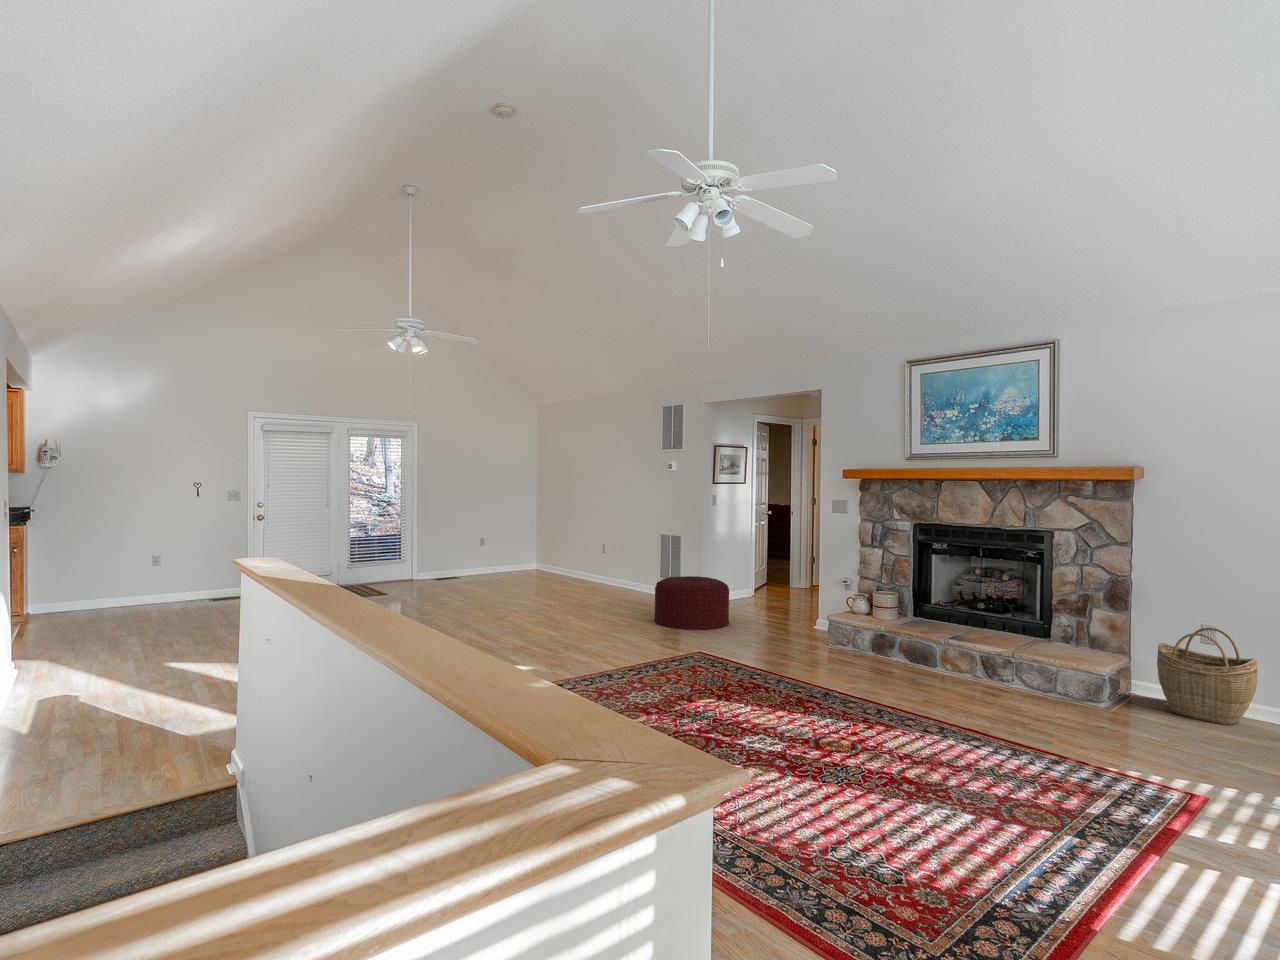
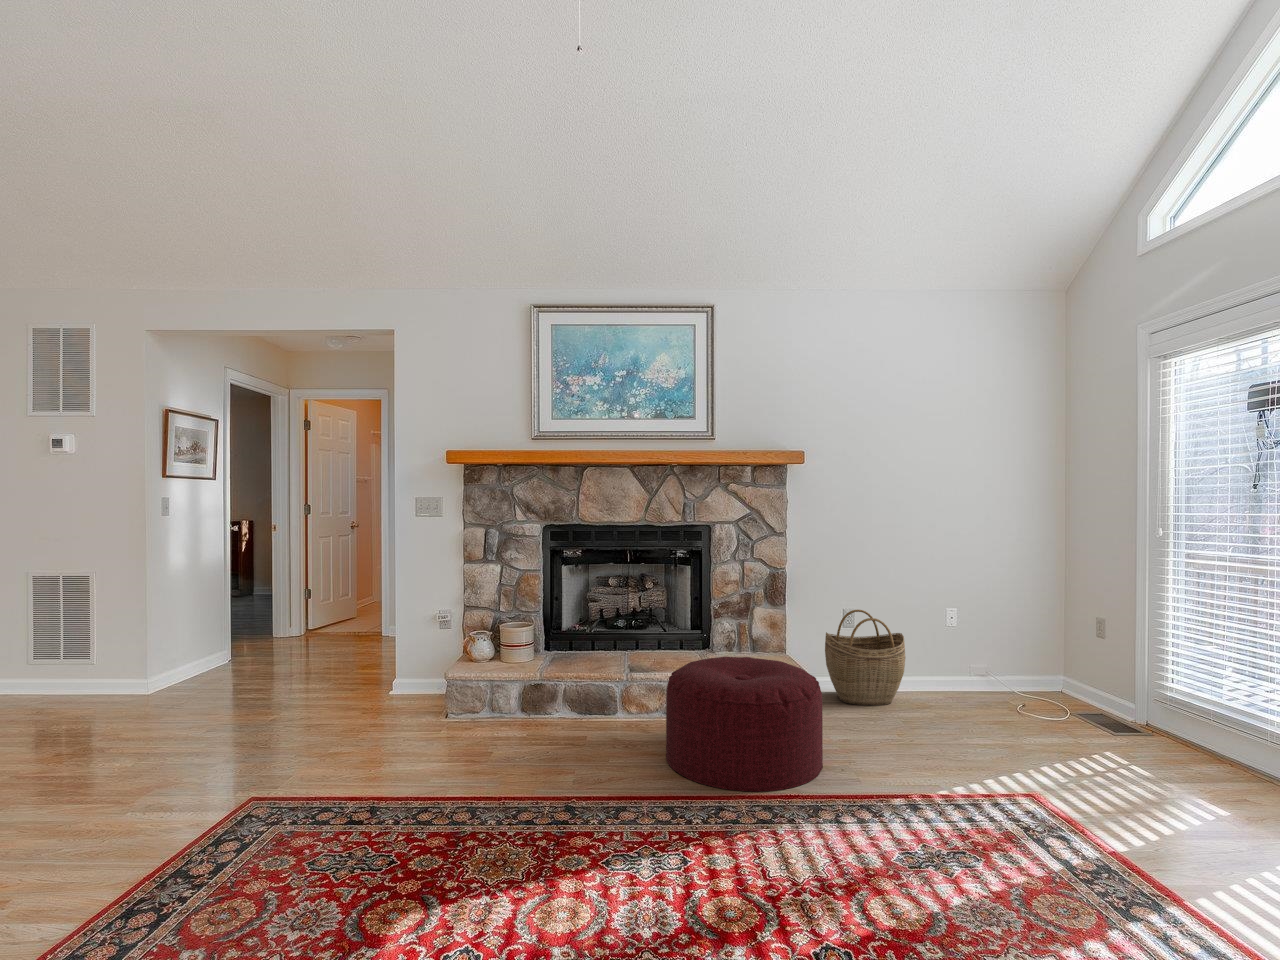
ottoman: present [654,576,729,630] -> present [666,657,823,792]

